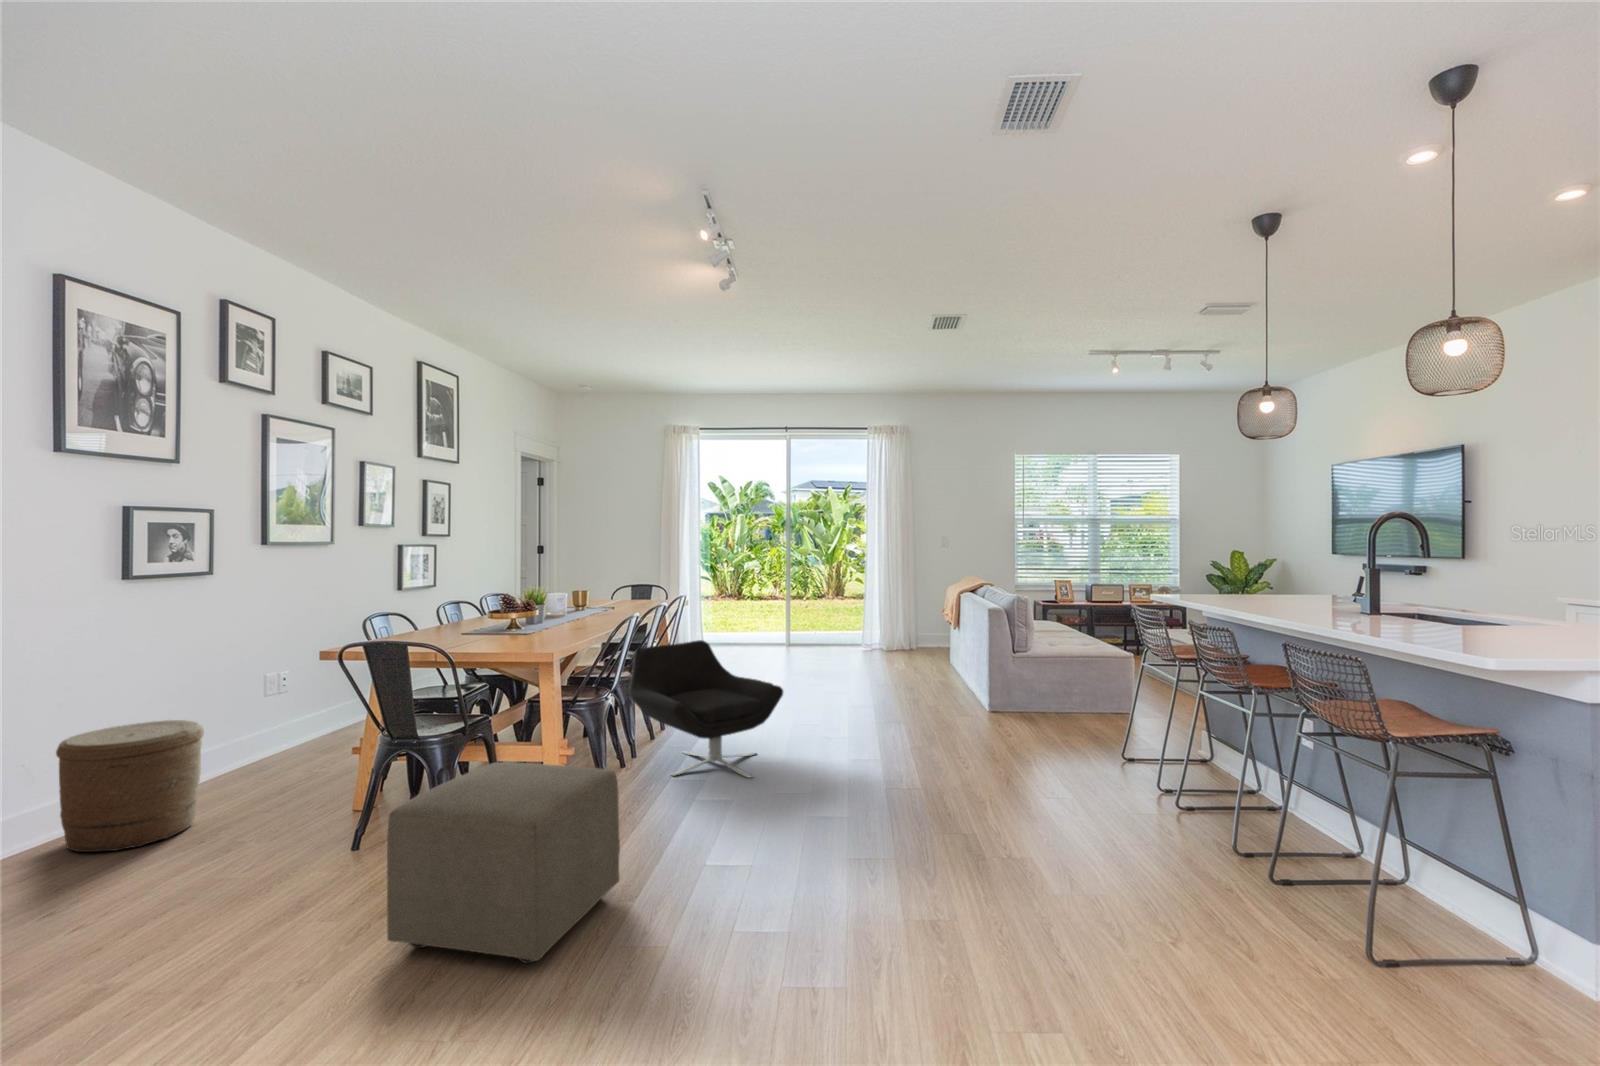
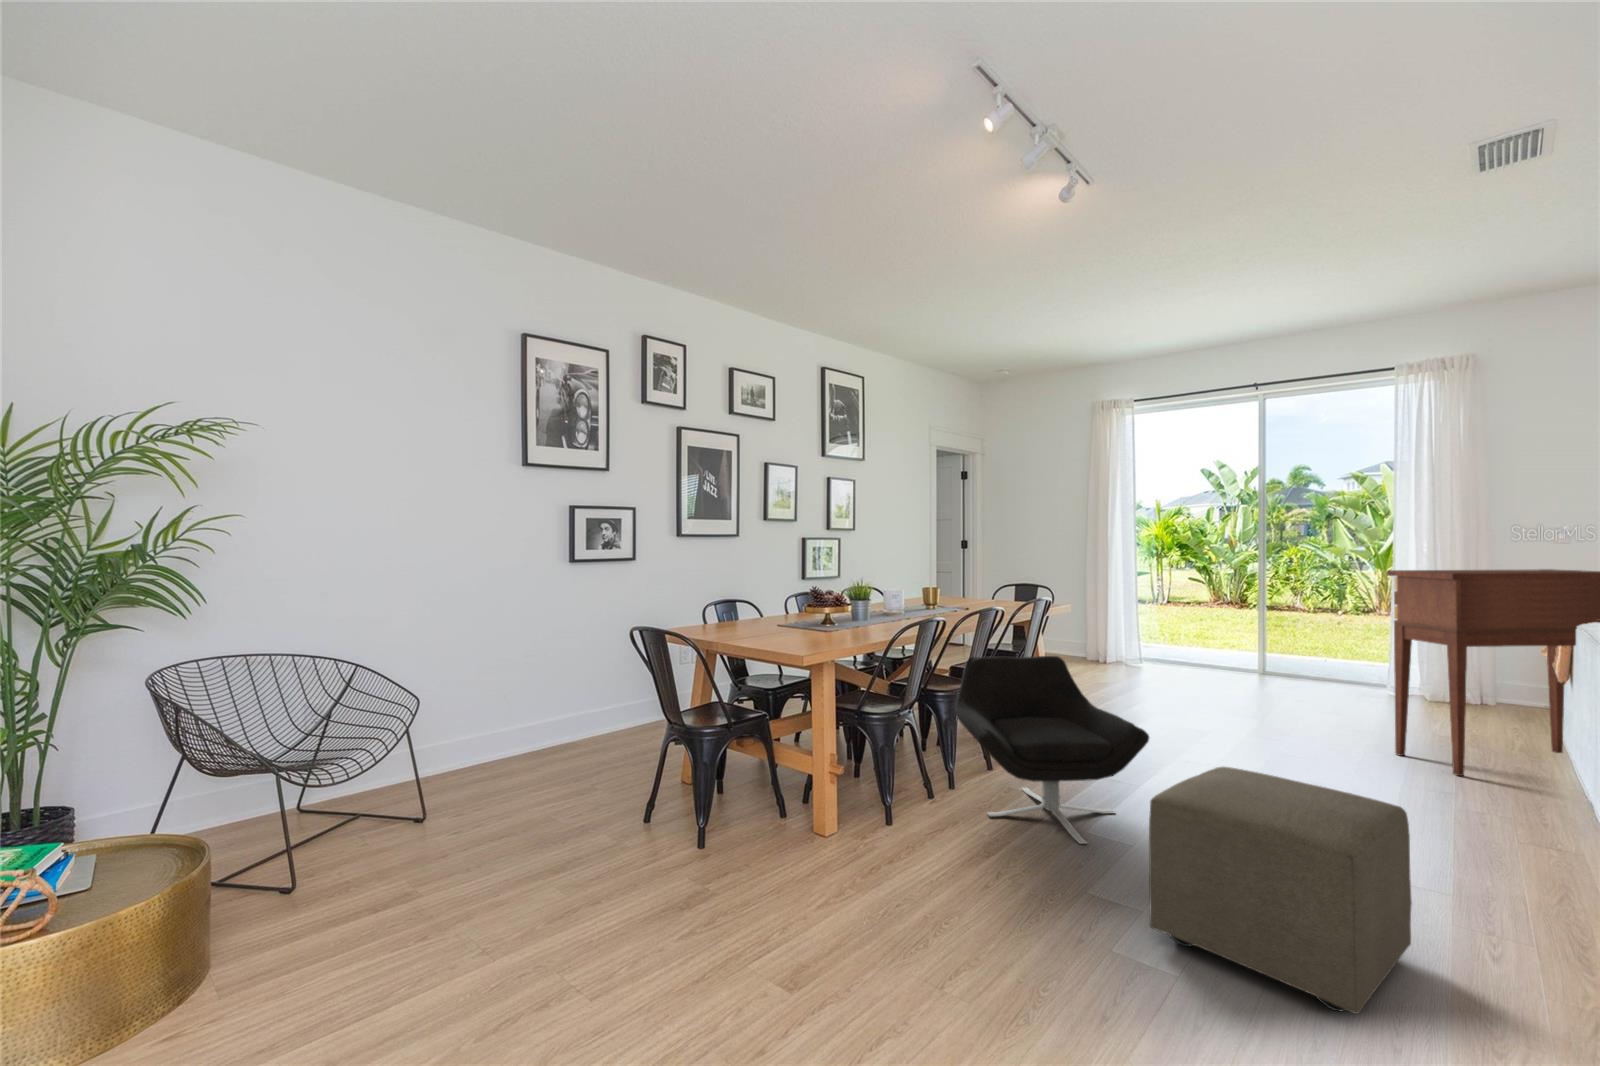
console table: none [883,561,991,693] -> present [1387,569,1600,776]
woven basket: present [56,720,204,852] -> none [516,674,604,772]
ottoman: present [387,762,620,963] -> present [1149,767,1412,1014]

